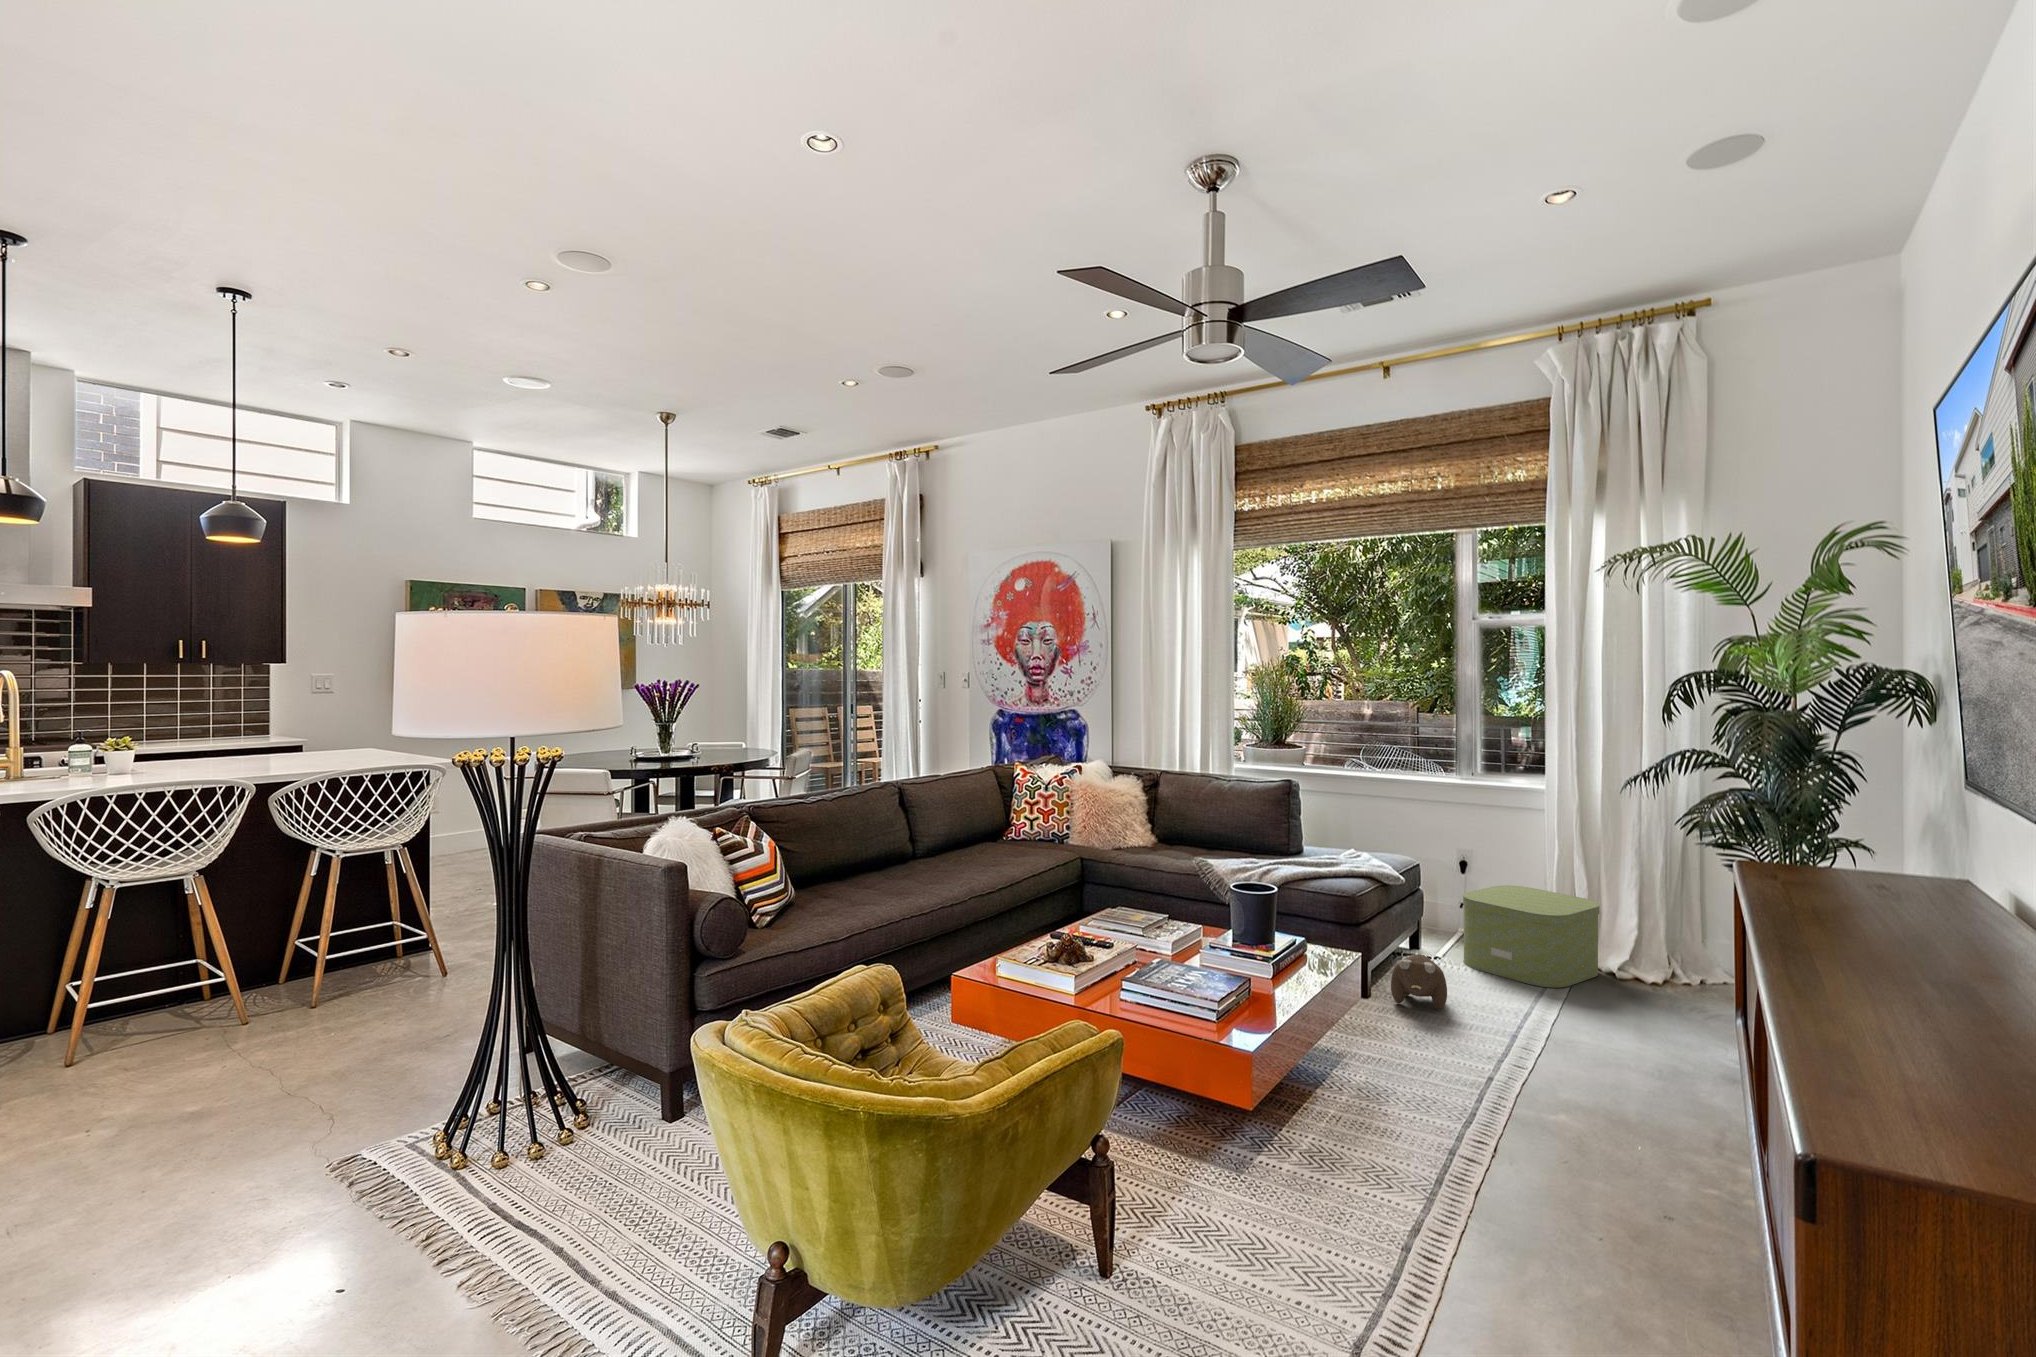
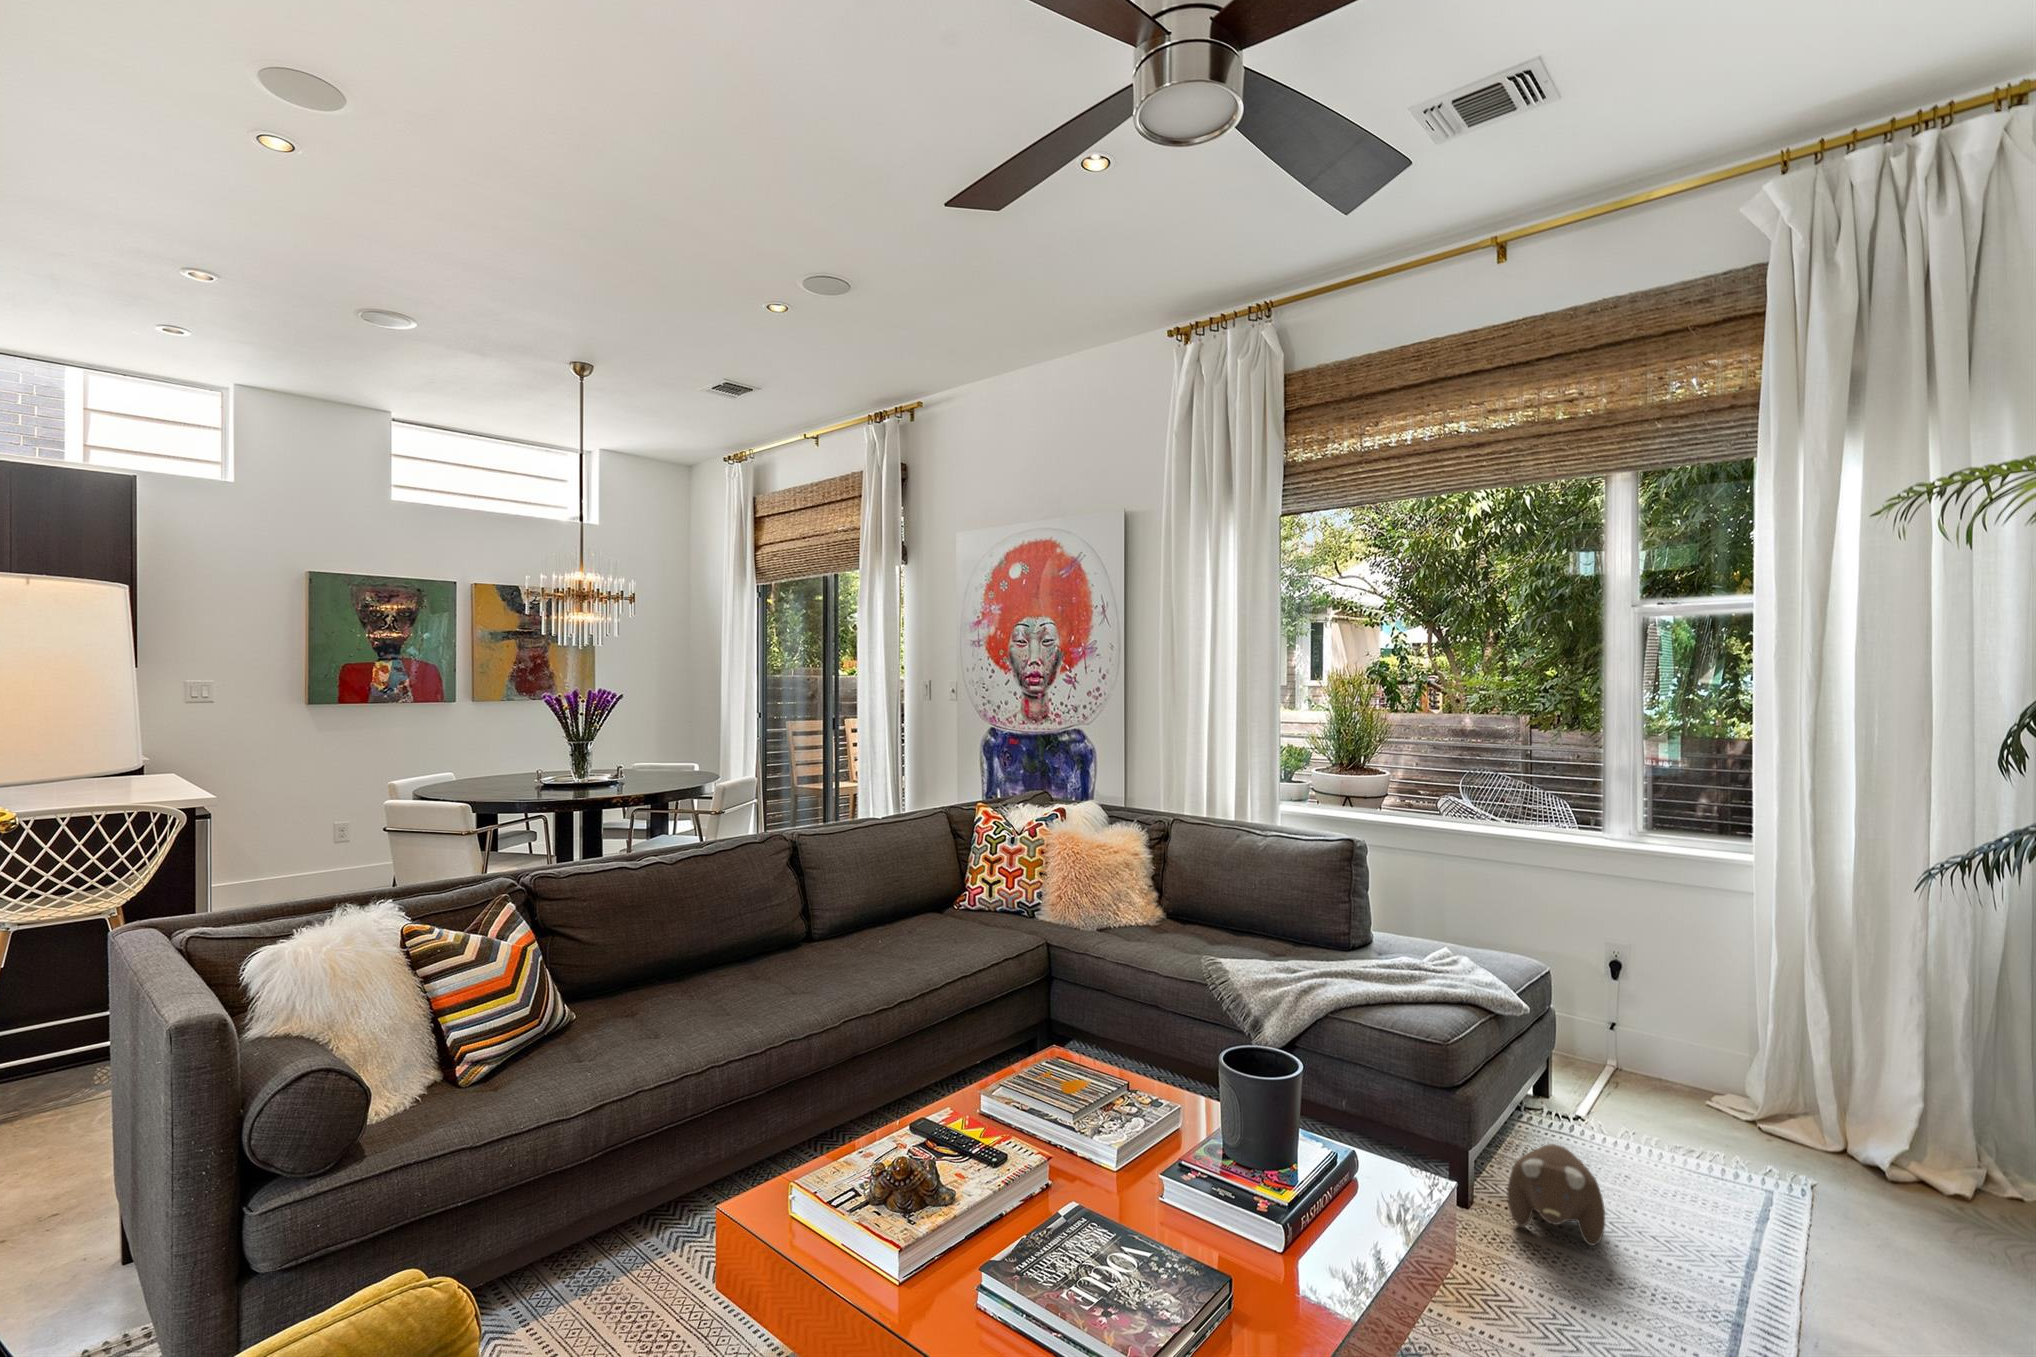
storage box: present [1462,885,1600,988] -> none [1622,1009,1858,1199]

